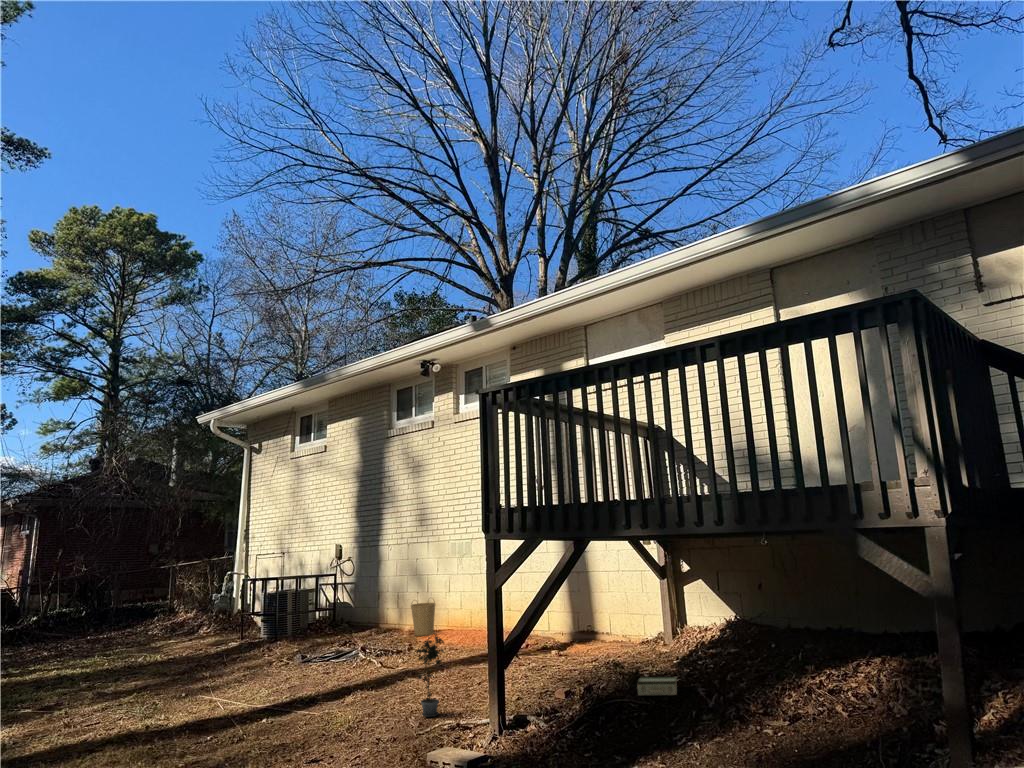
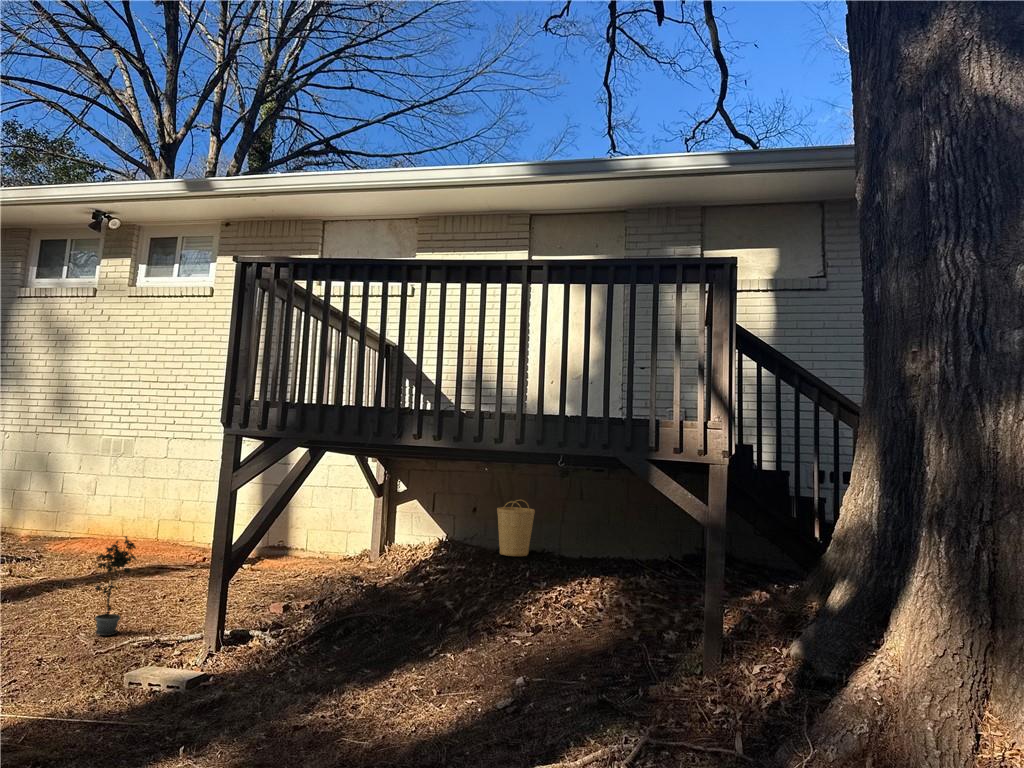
basket: present [411,602,435,636] -> present [497,500,535,556]
toolbox: present [637,677,677,695] -> none [370,592,412,609]

